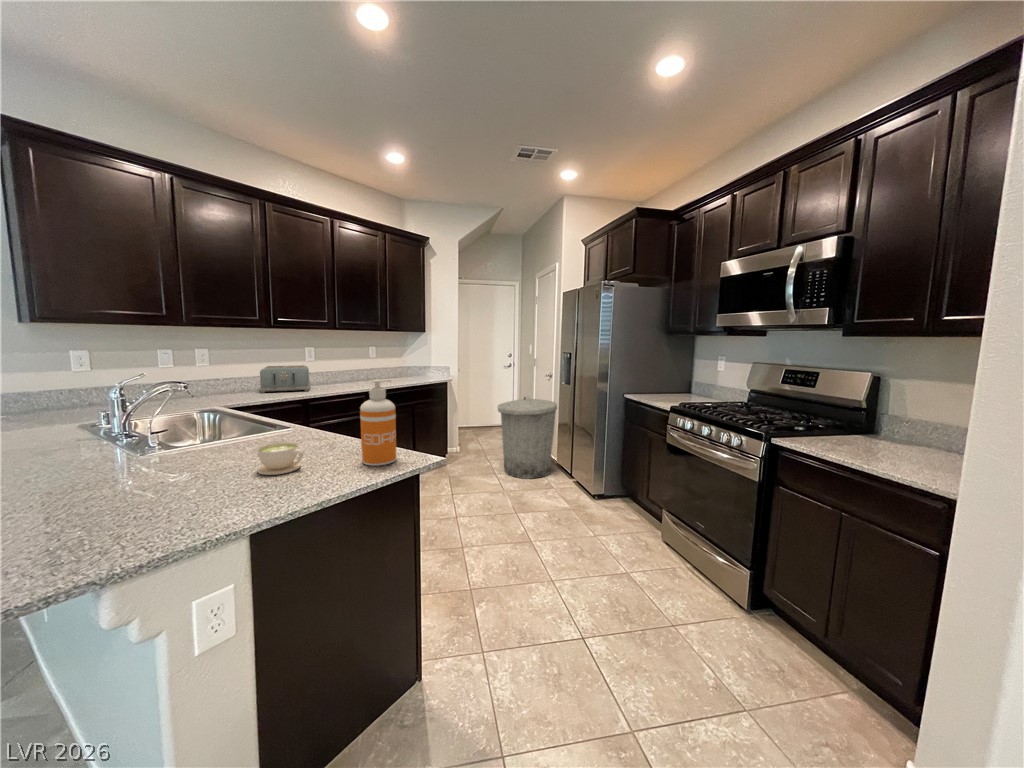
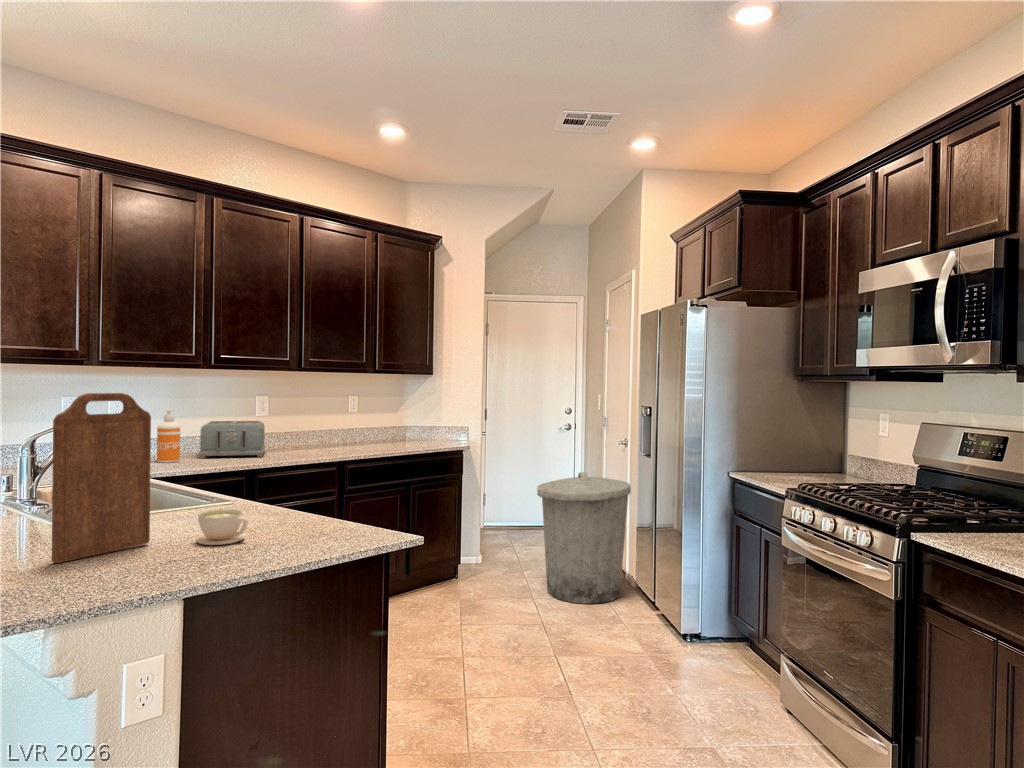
cutting board: none [93,343,213,506] -> present [52,393,151,563]
soap dispenser: present [360,380,397,466] -> present [157,410,180,463]

